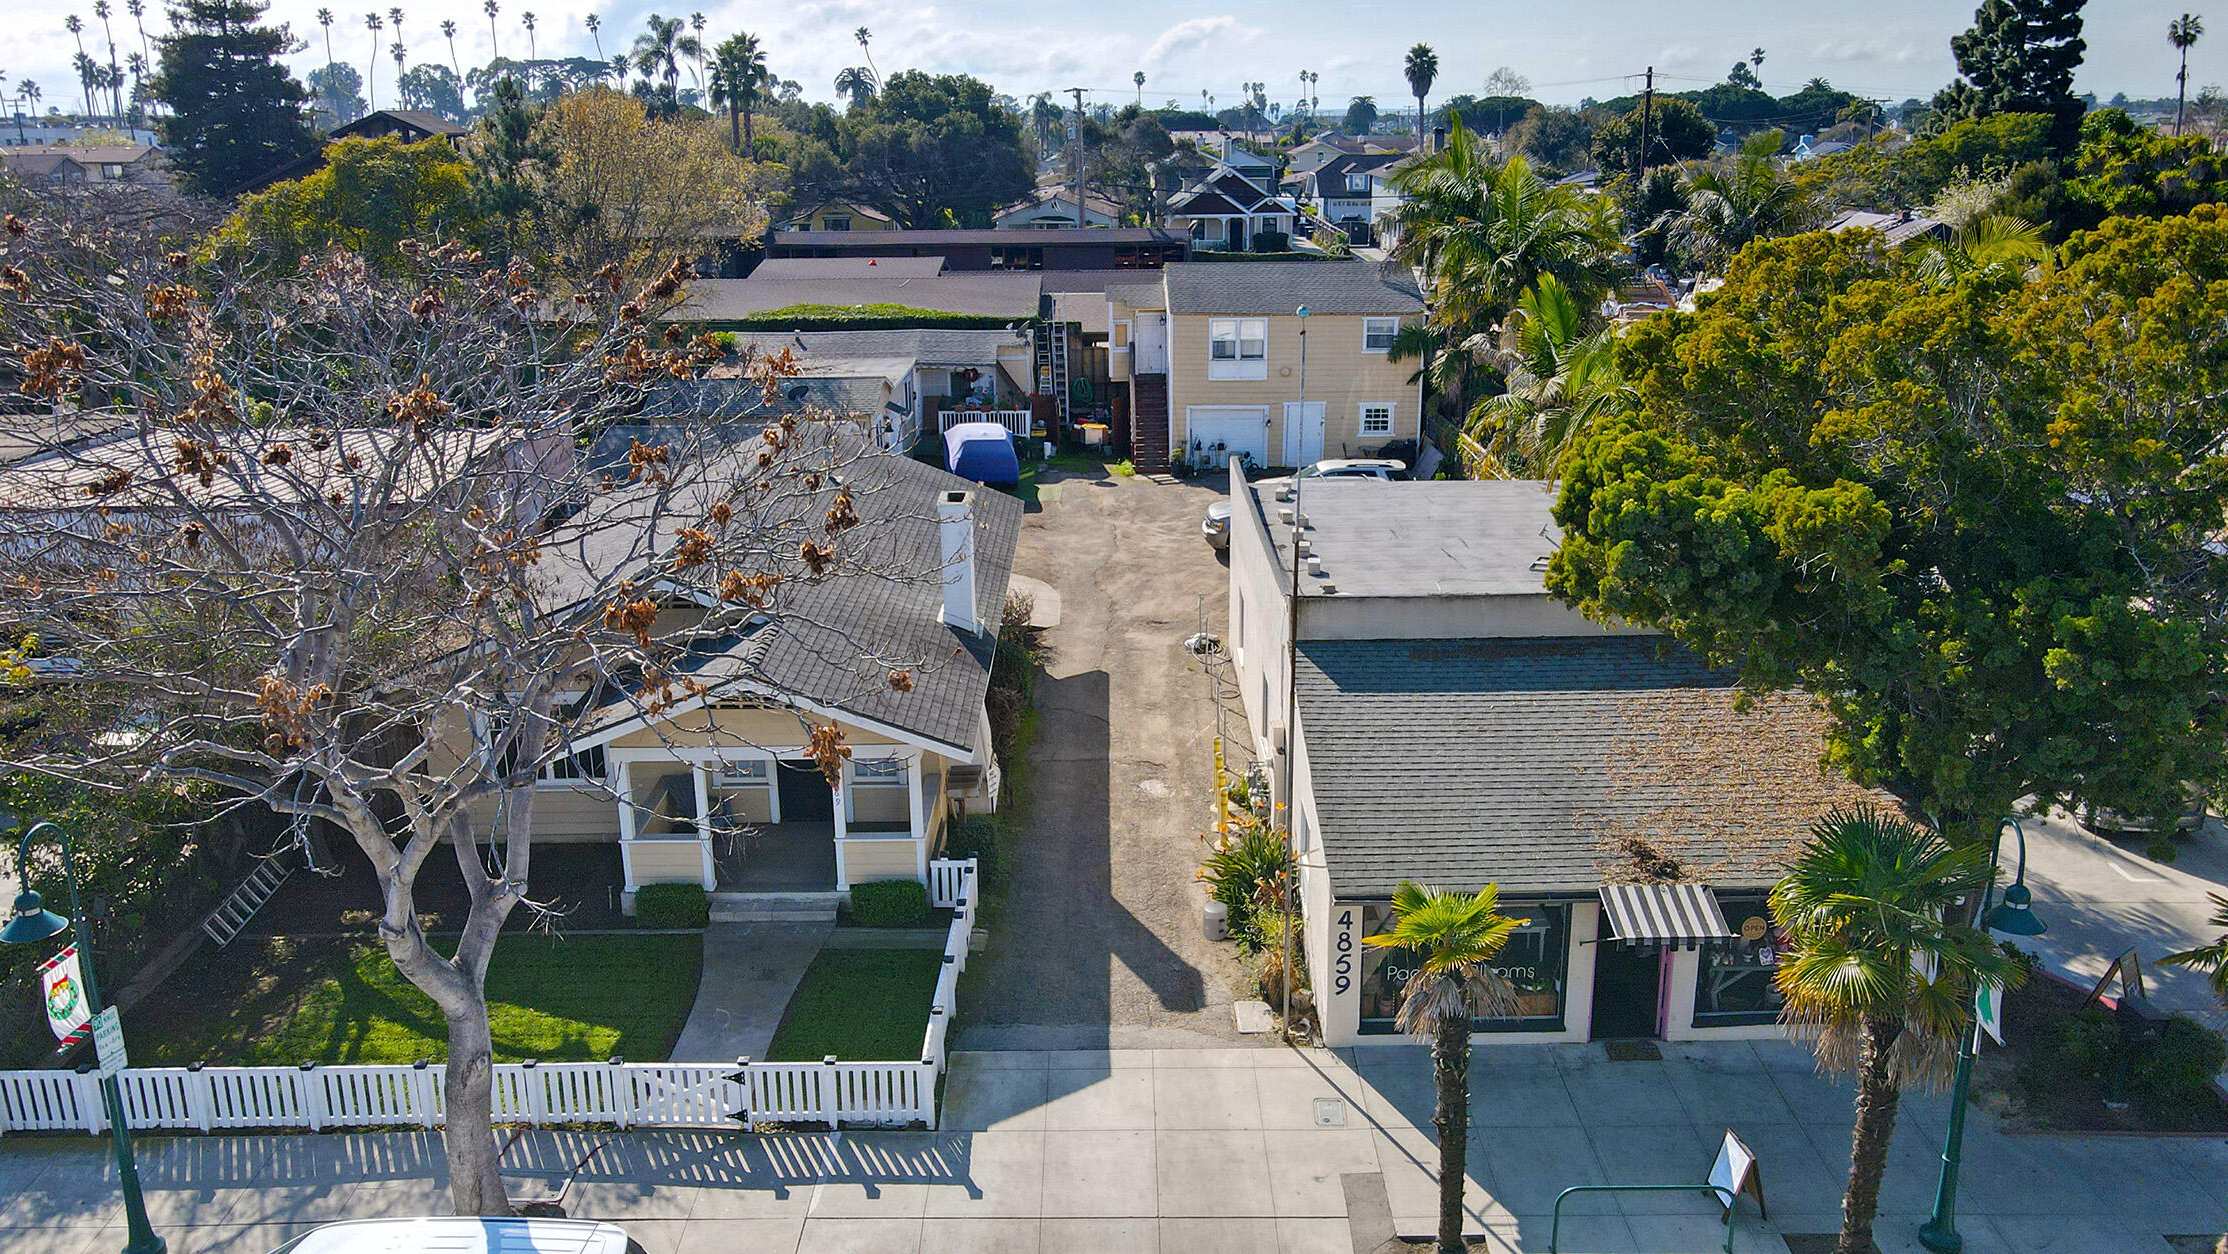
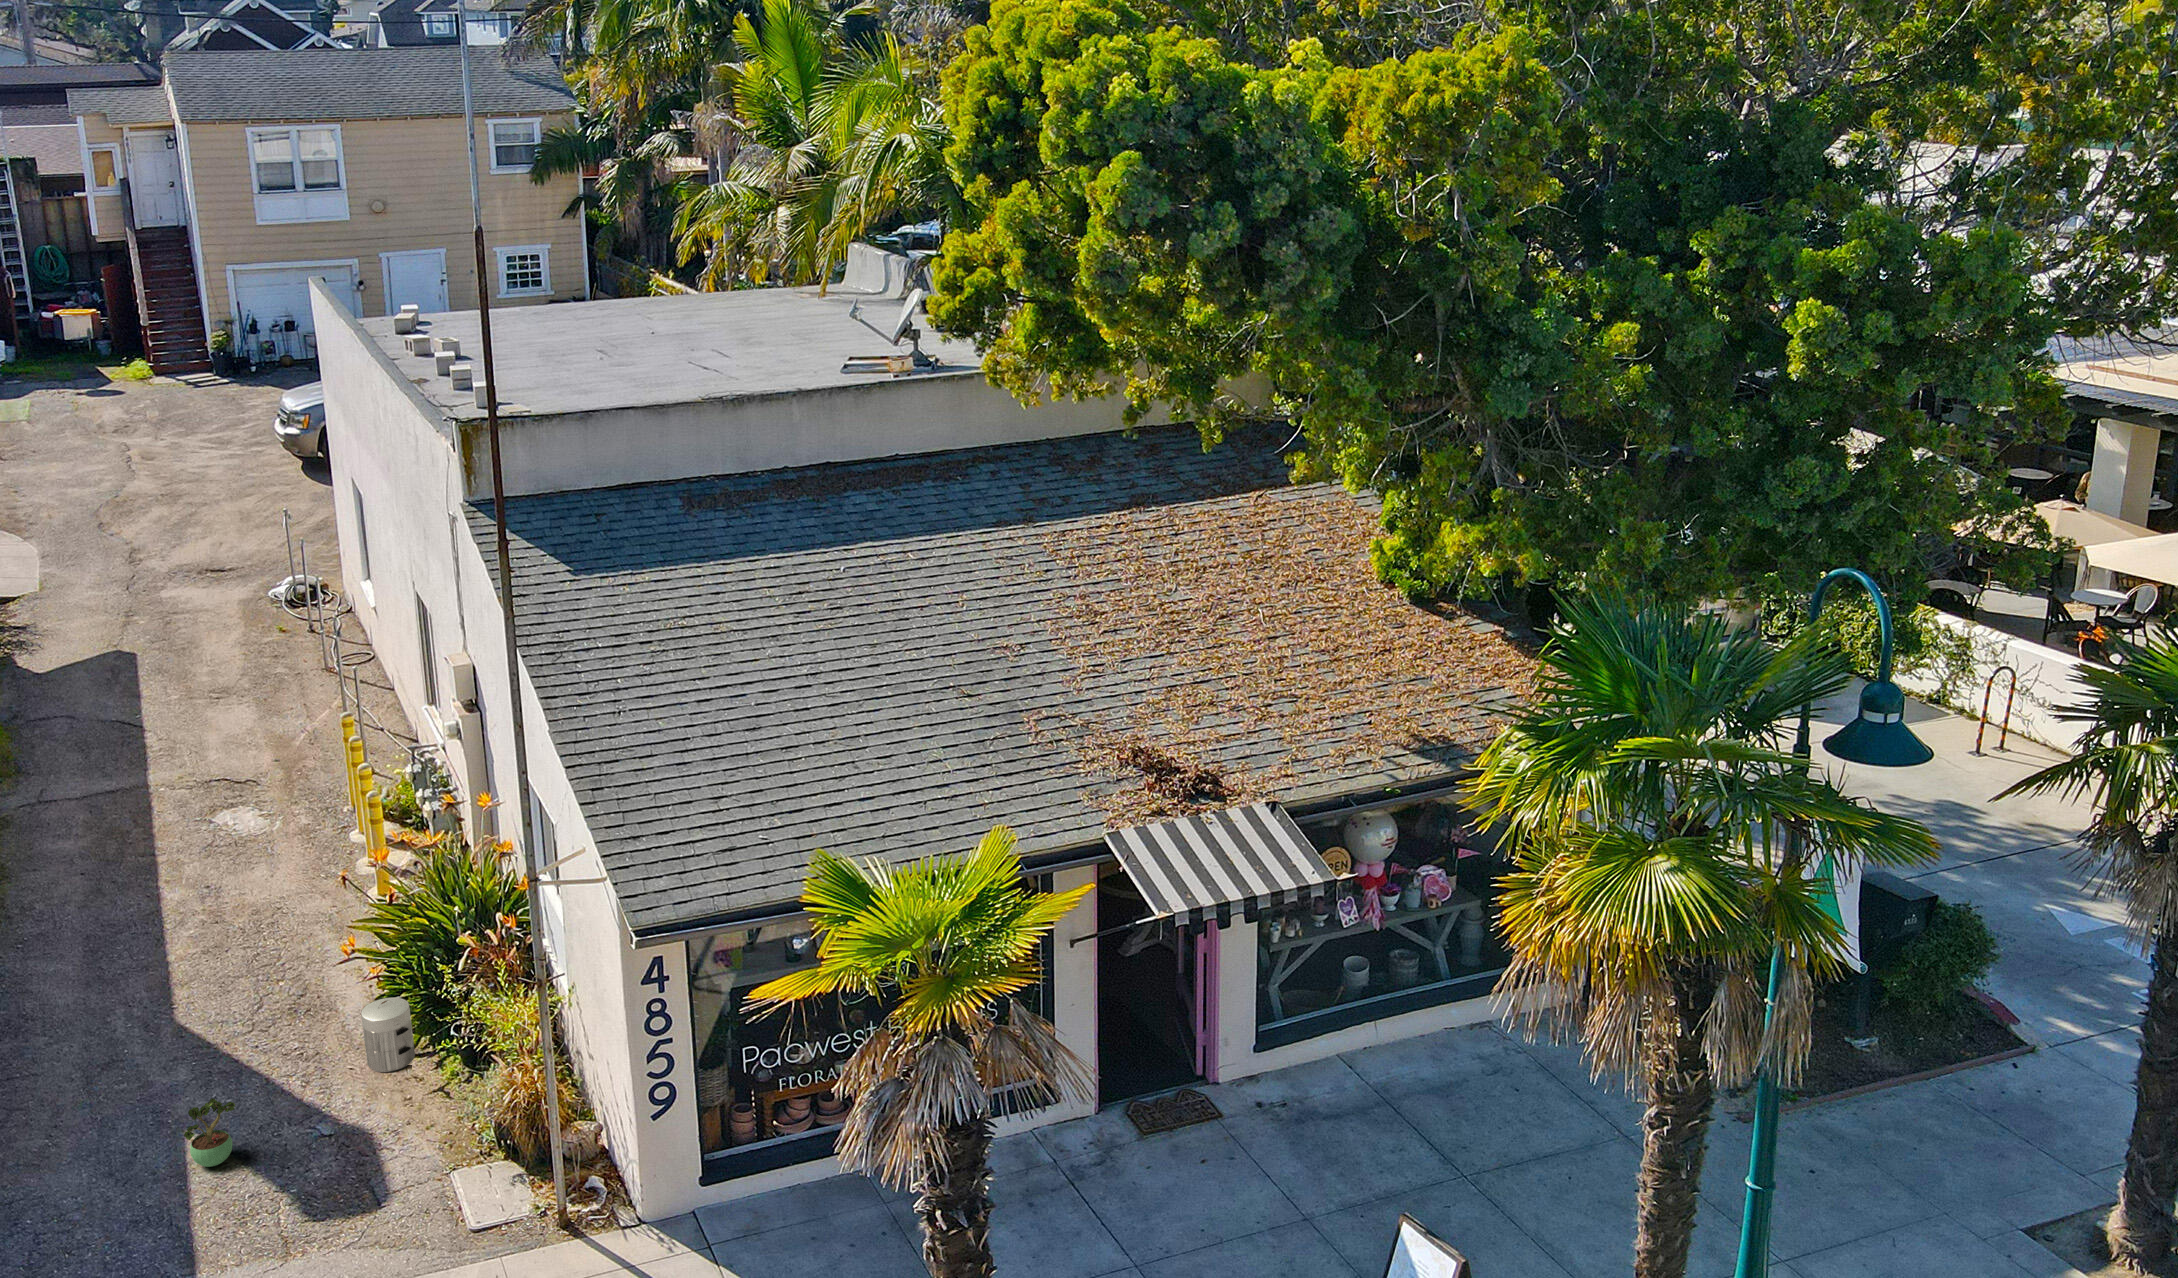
potted plant: none [1117,932,1141,966] -> present [184,1098,236,1167]

